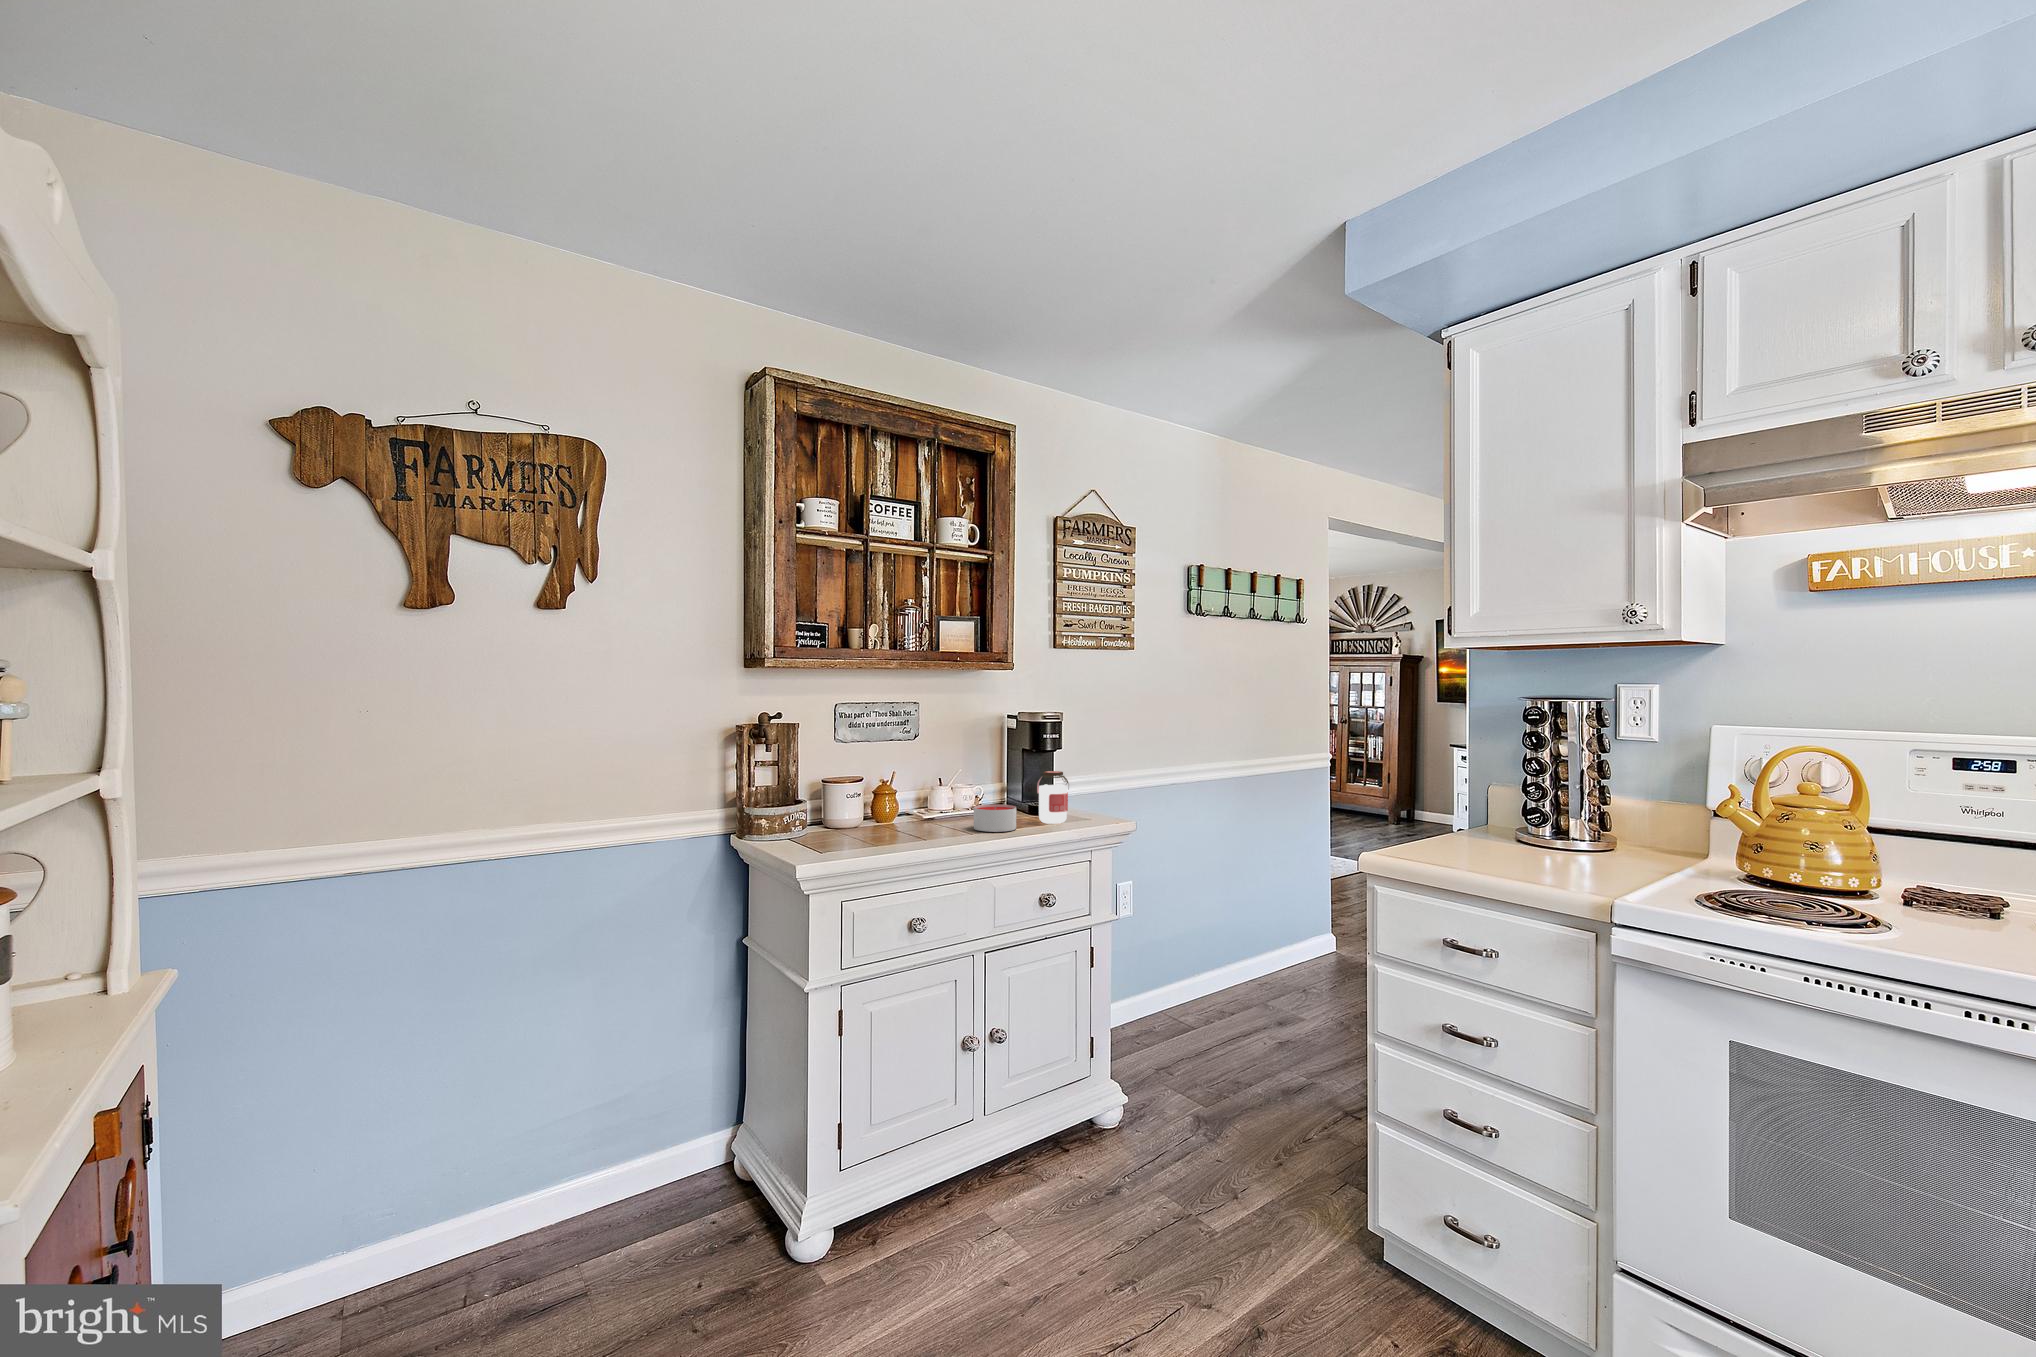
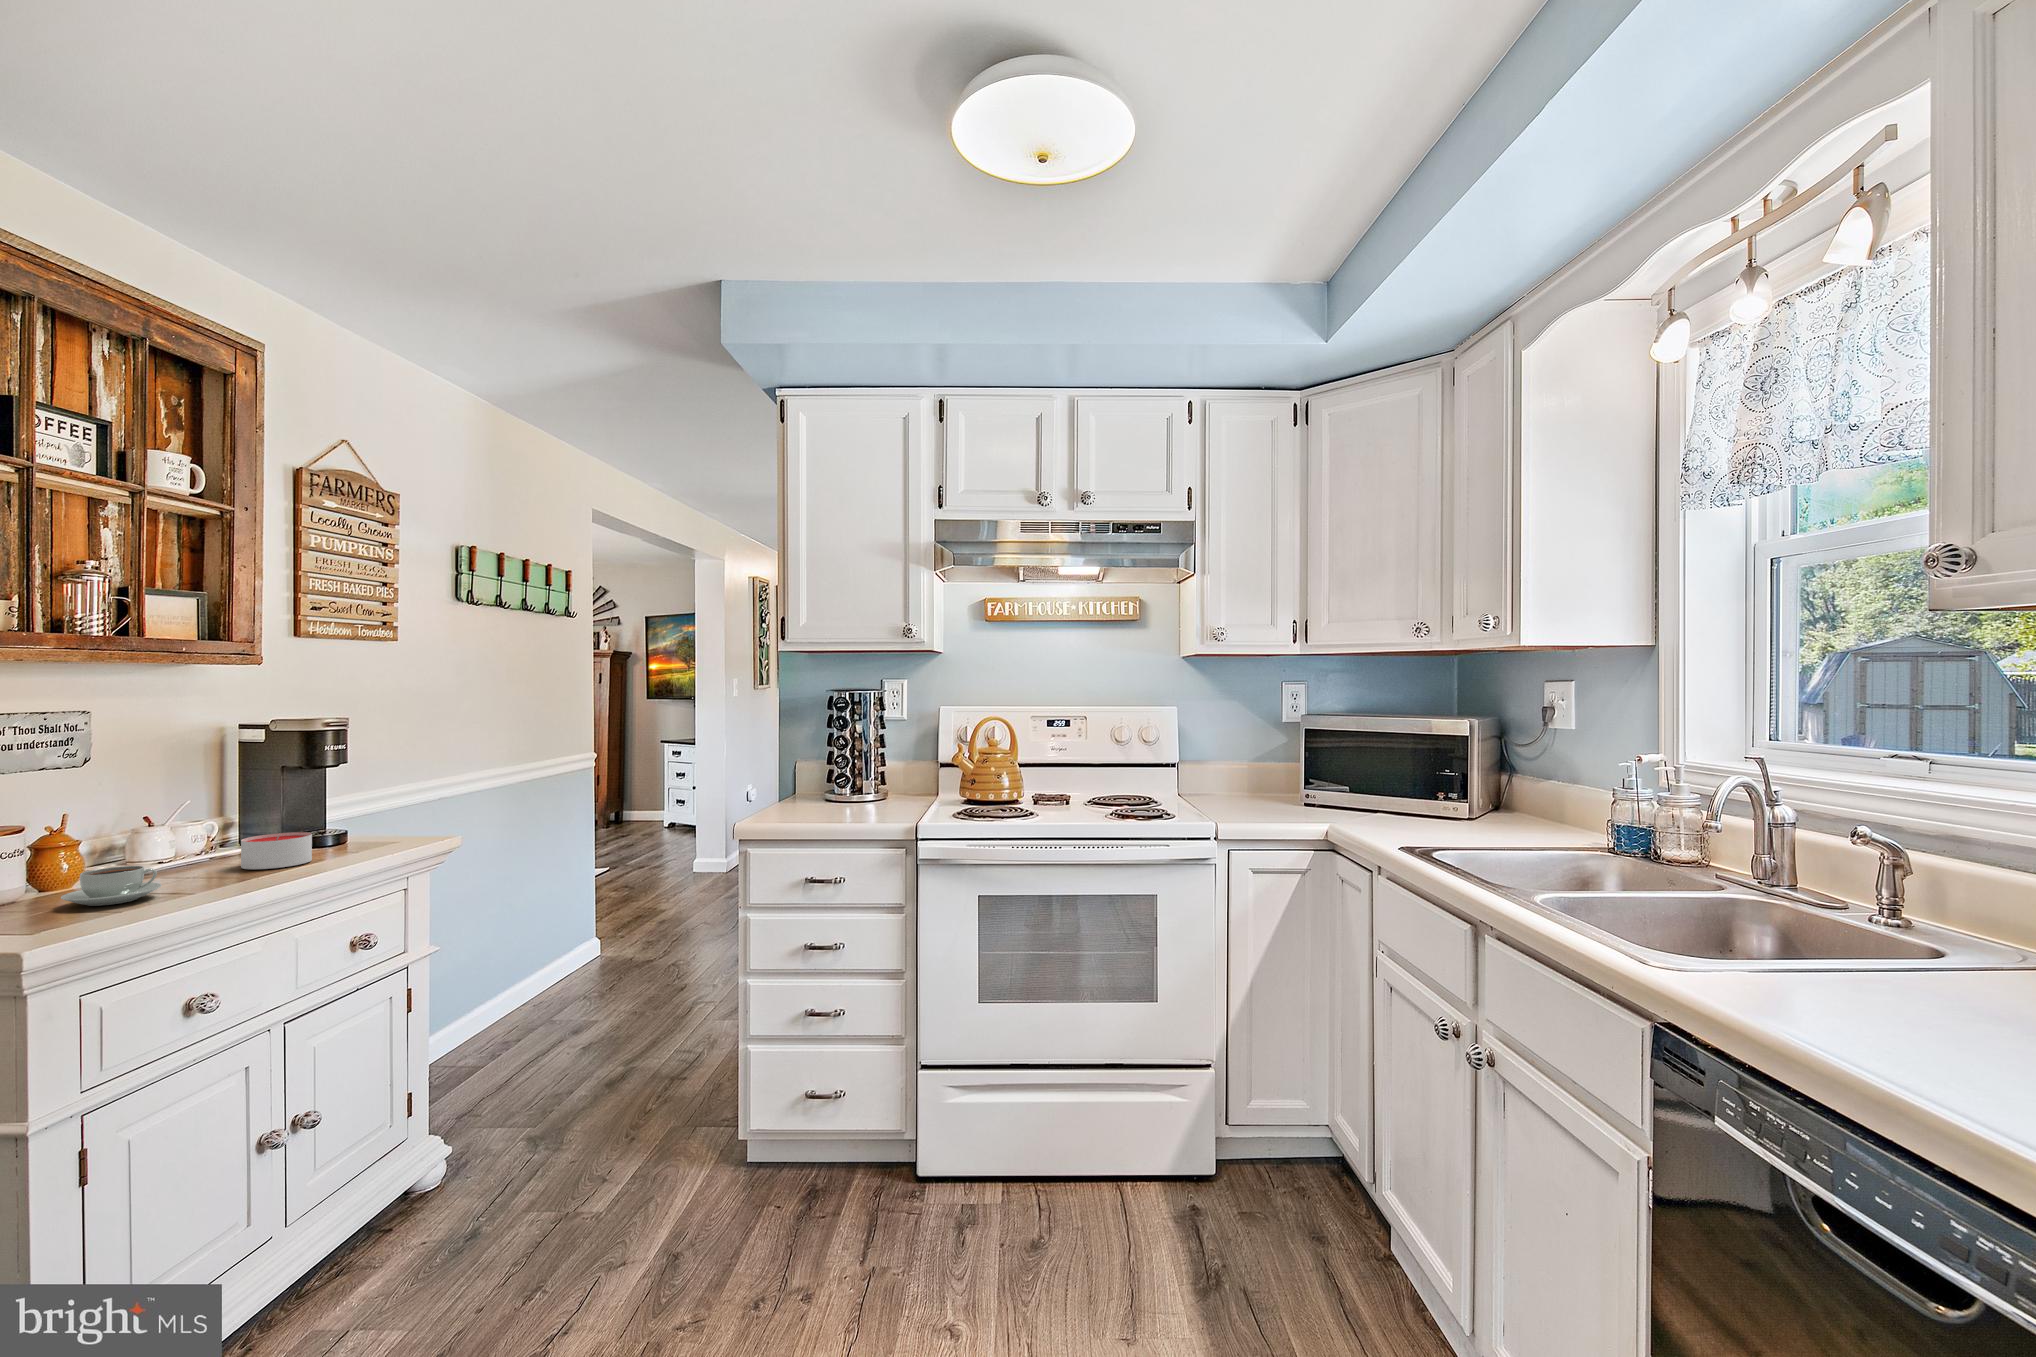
jar: present [1037,771,1068,824] -> none [331,784,378,849]
coffee cup: none [864,815,914,841] -> present [61,866,162,906]

